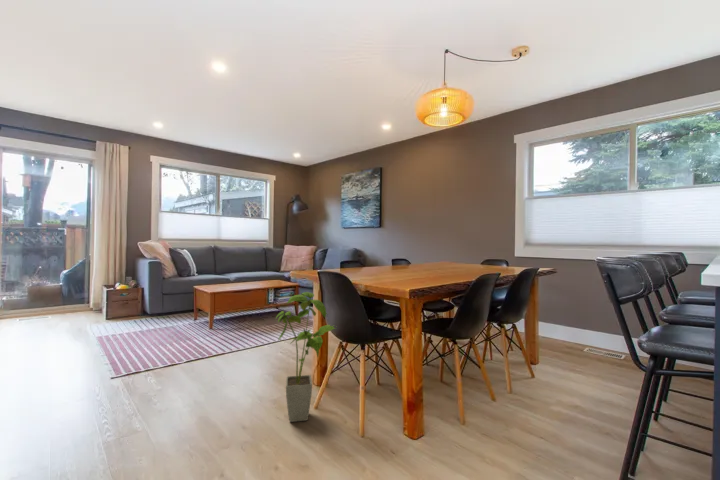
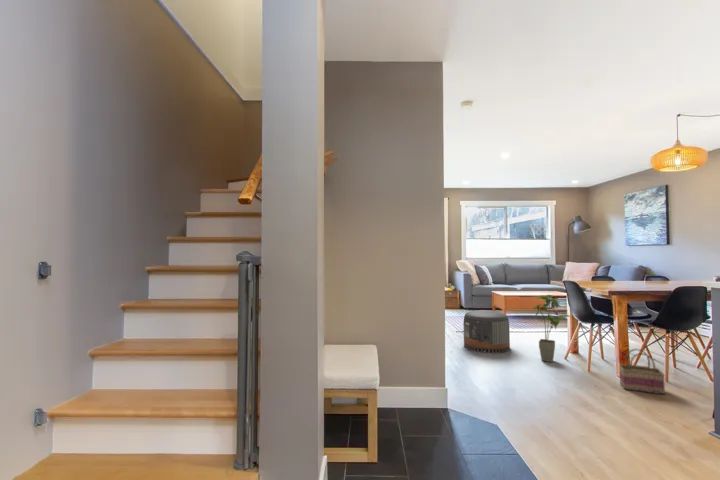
pouf: none [121,330,226,437] -> present [463,310,510,353]
basket: none [429,377,496,464] -> present [620,349,665,394]

